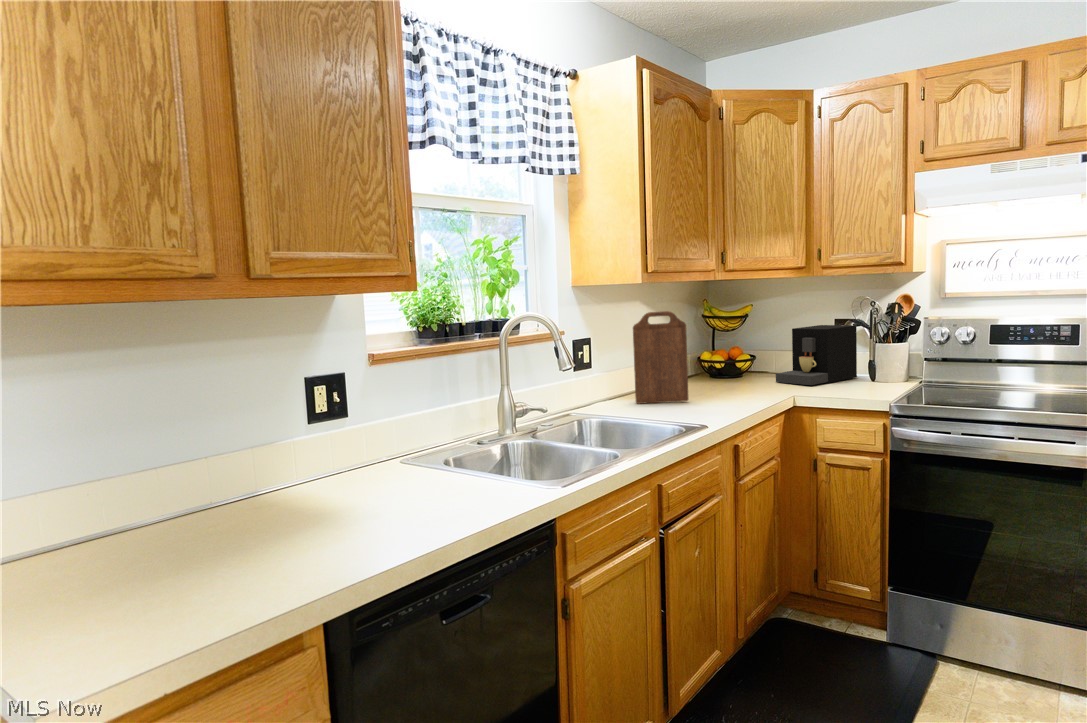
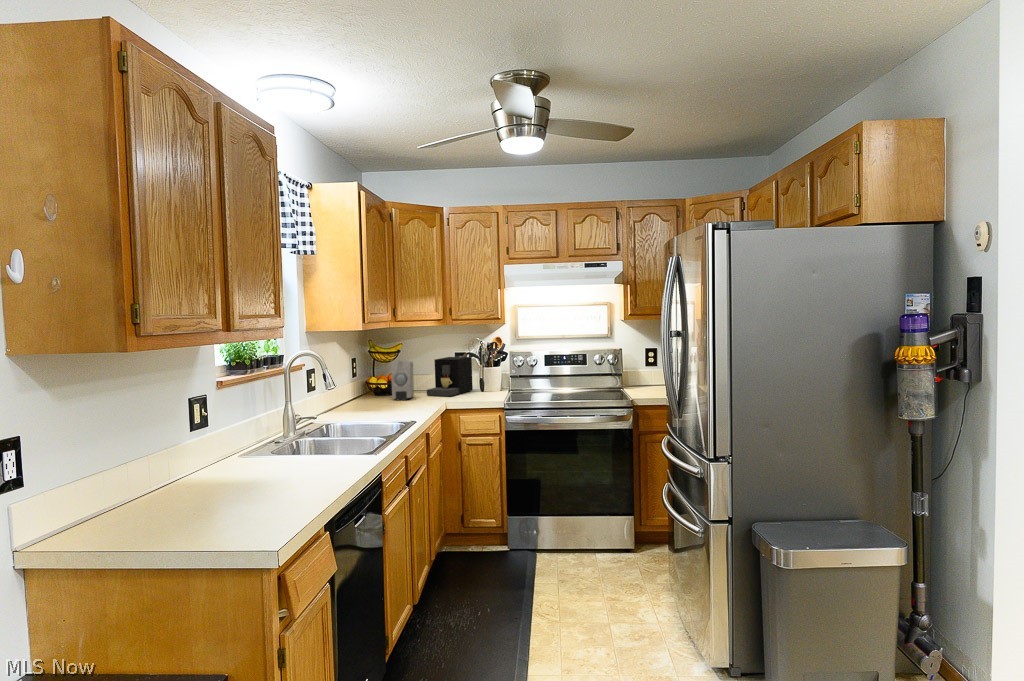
cutting board: present [633,311,688,404] -> none [347,349,385,414]
soap dispenser: none [717,330,754,388] -> present [391,361,414,400]

